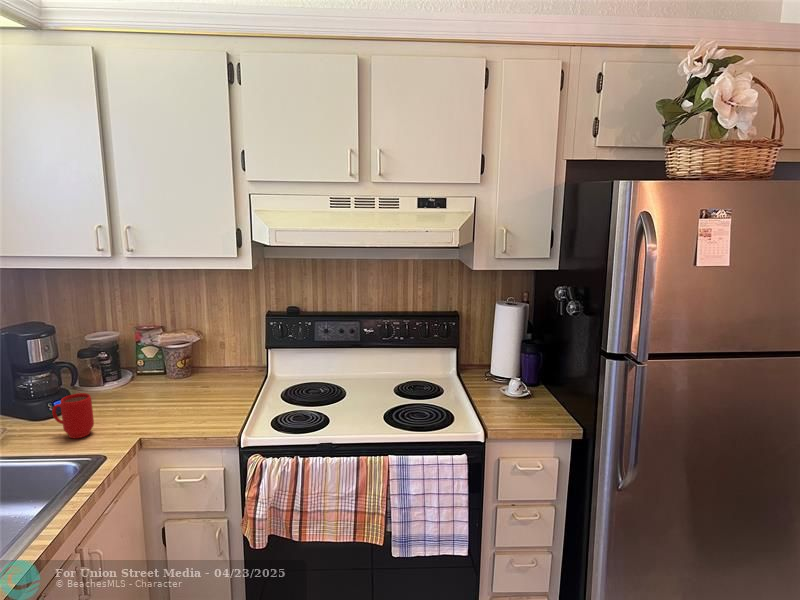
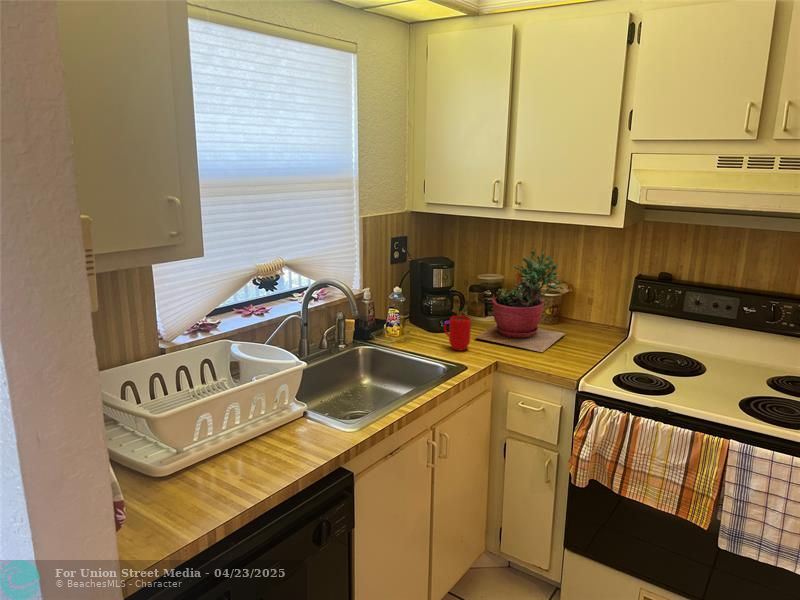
succulent plant: none [97,301,206,415] -> present [475,251,566,352]

